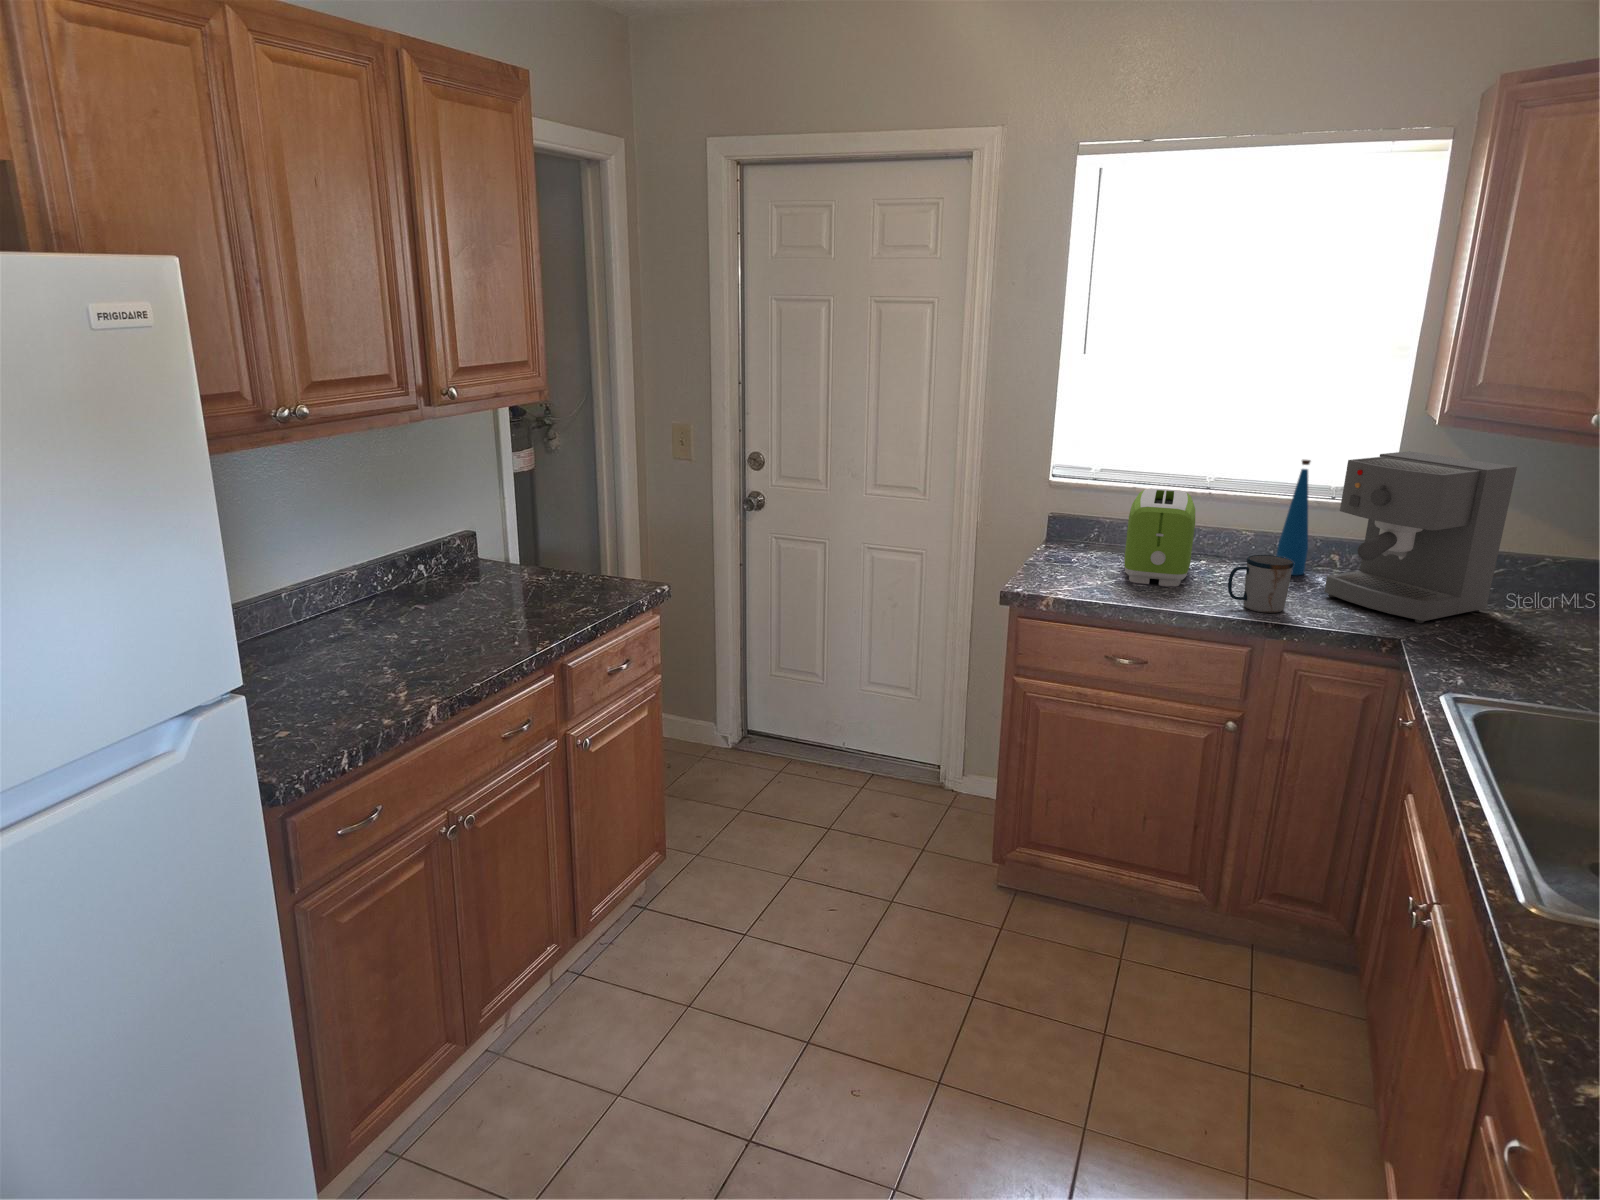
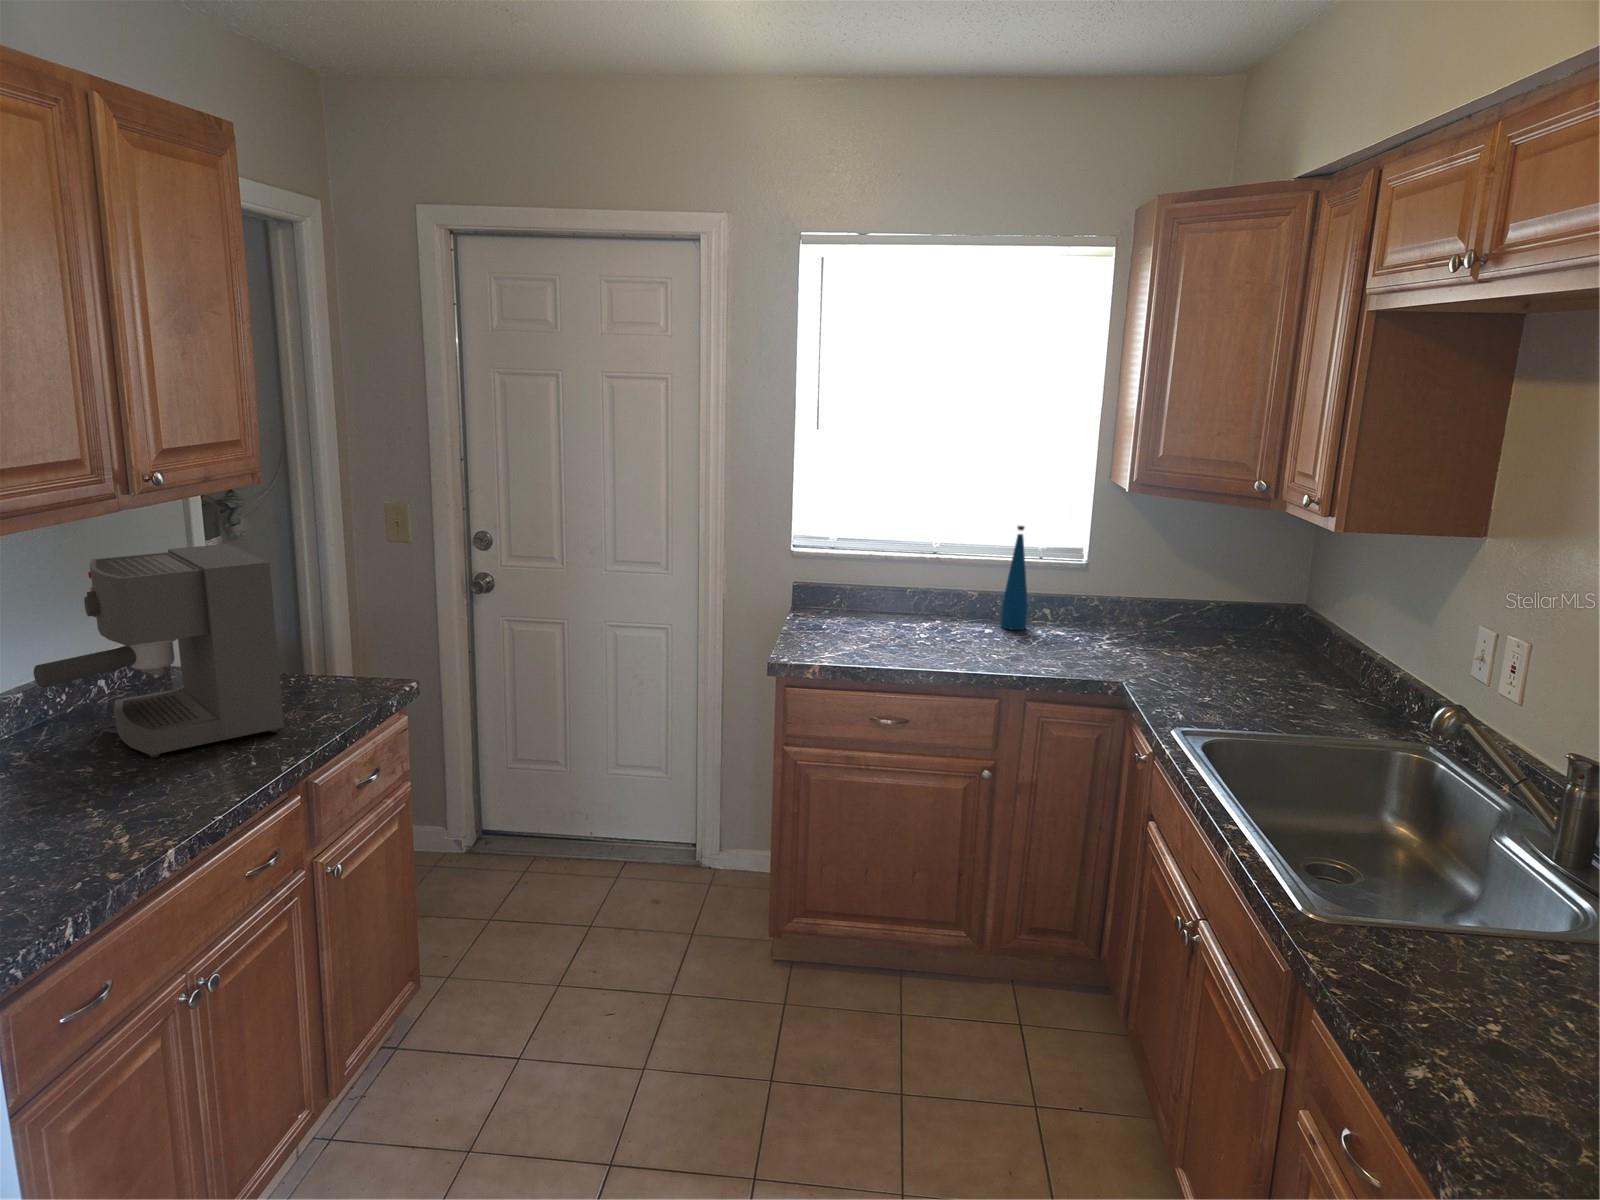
coffee maker: present [1324,451,1517,623] -> present [34,544,284,758]
toaster: present [1124,489,1195,586] -> none [874,556,936,647]
mug: present [1228,555,1294,613] -> none [975,614,1028,666]

